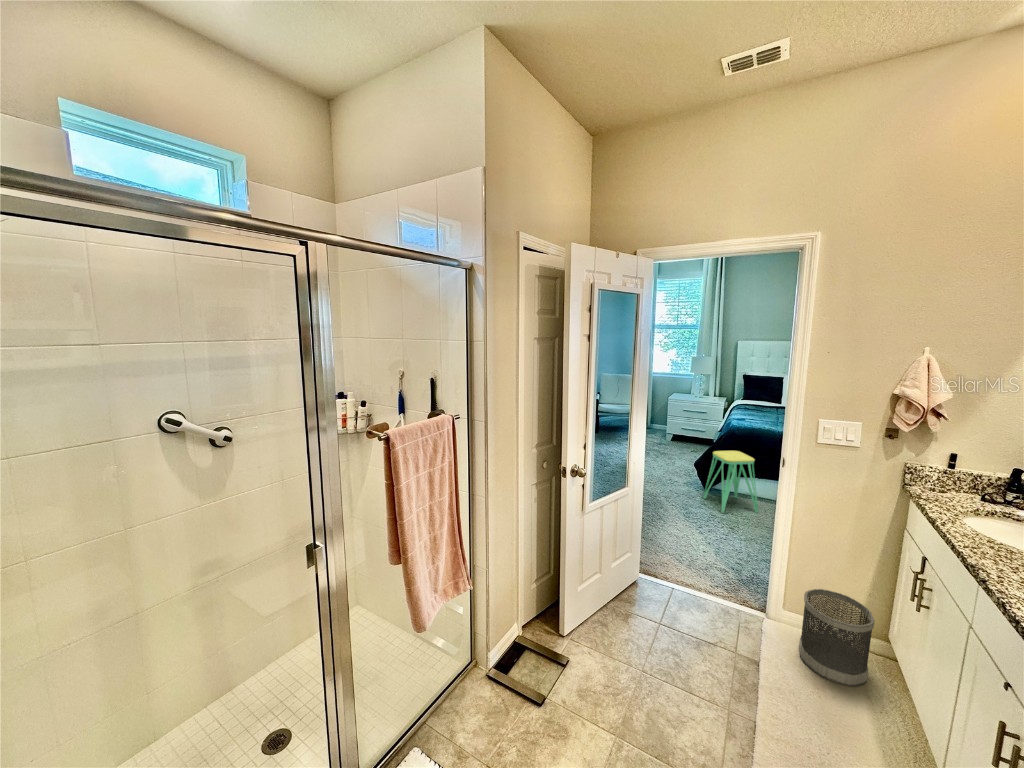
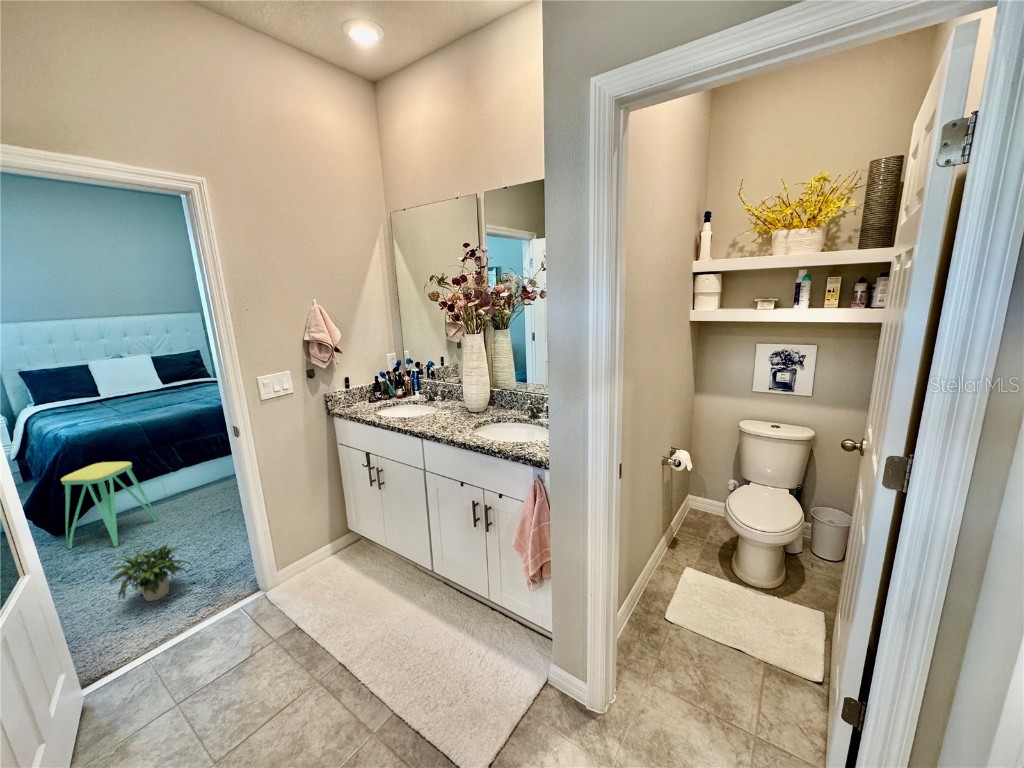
potted plant: none [677,515,738,562] -> present [91,545,191,617]
wastebasket: present [799,589,875,687] -> none [298,516,358,594]

